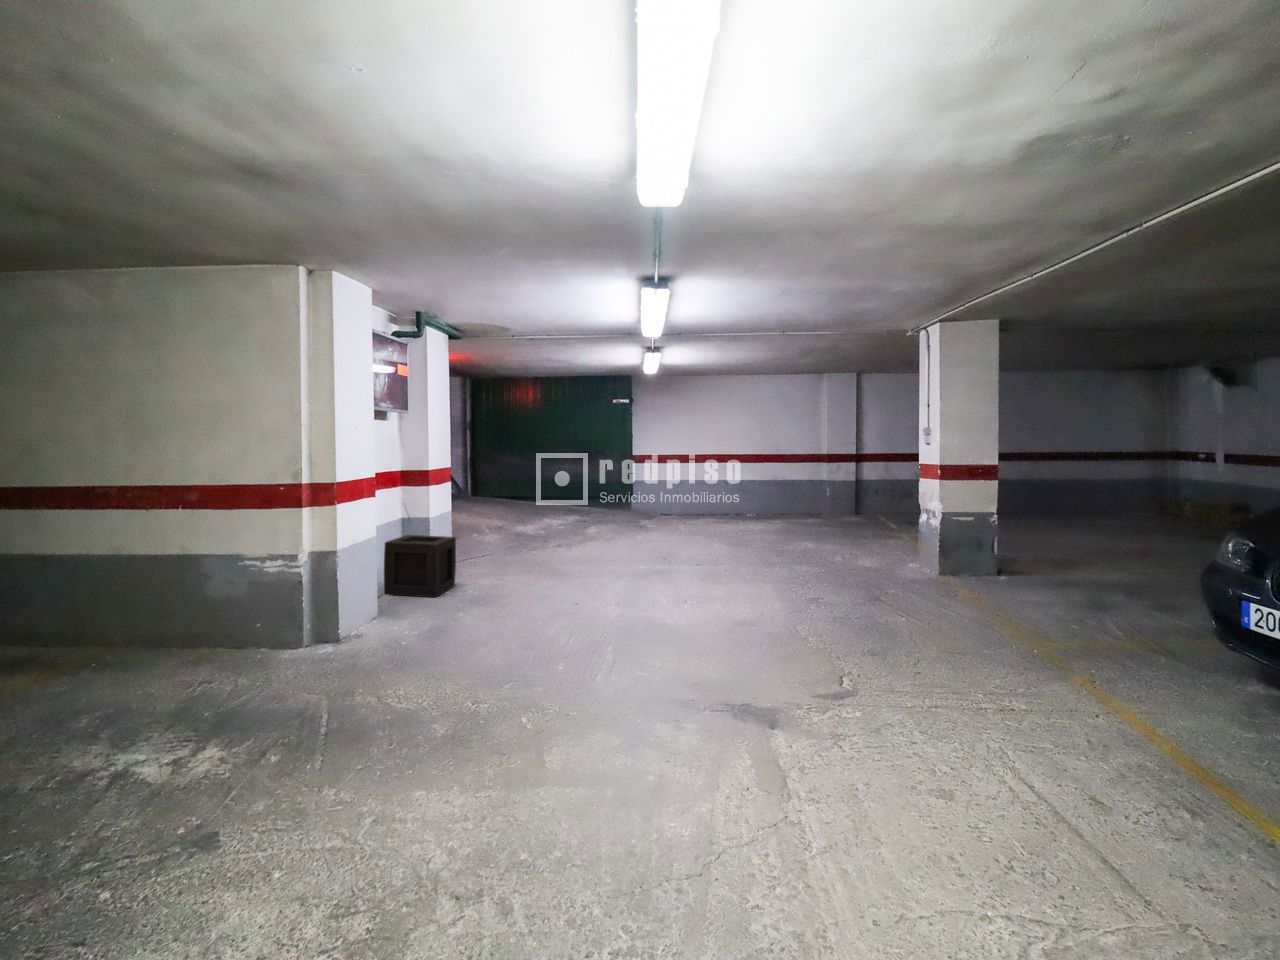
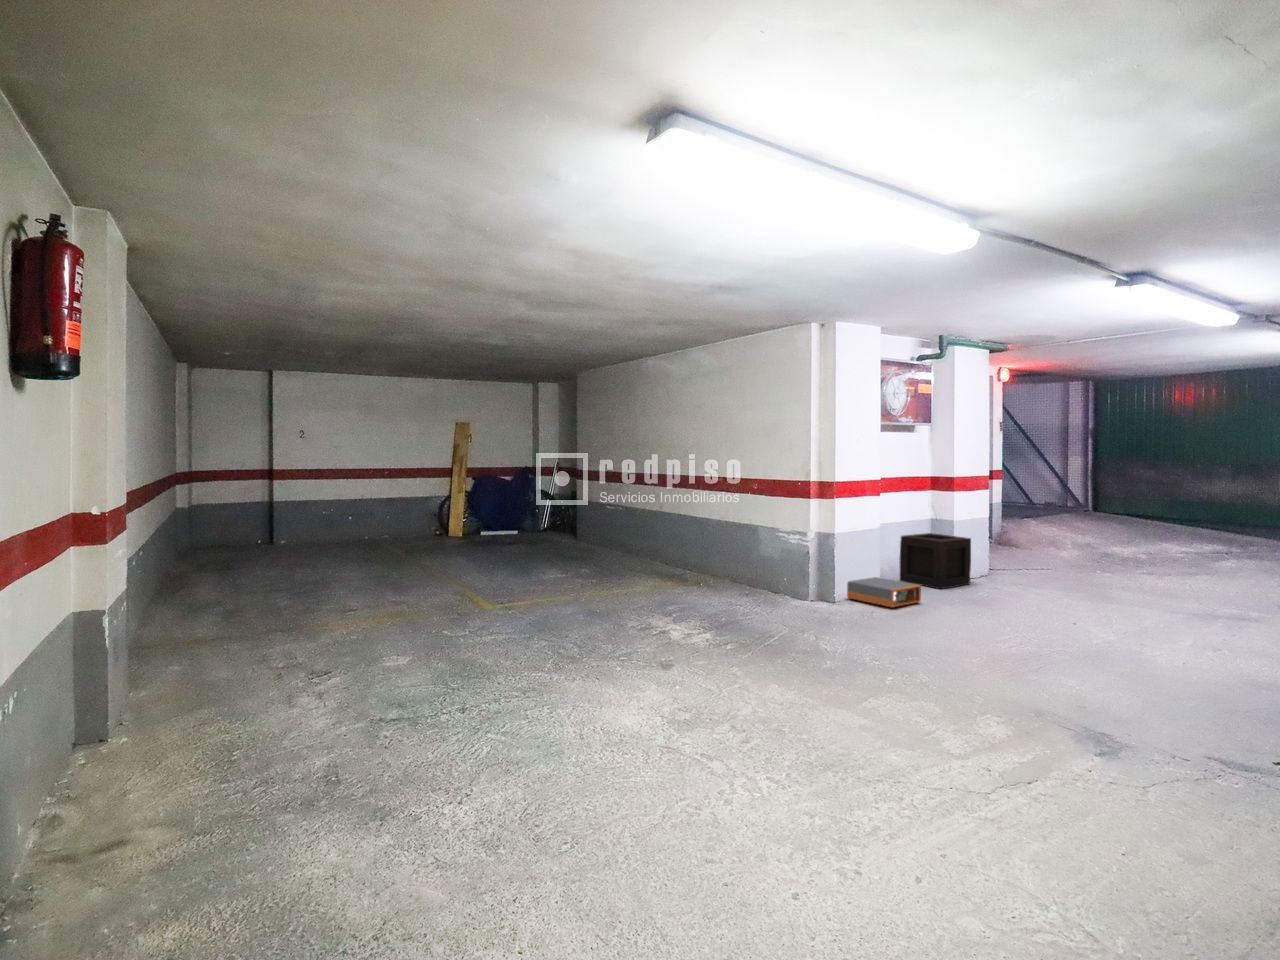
storage box: none [353,598,436,633] -> present [847,577,921,607]

